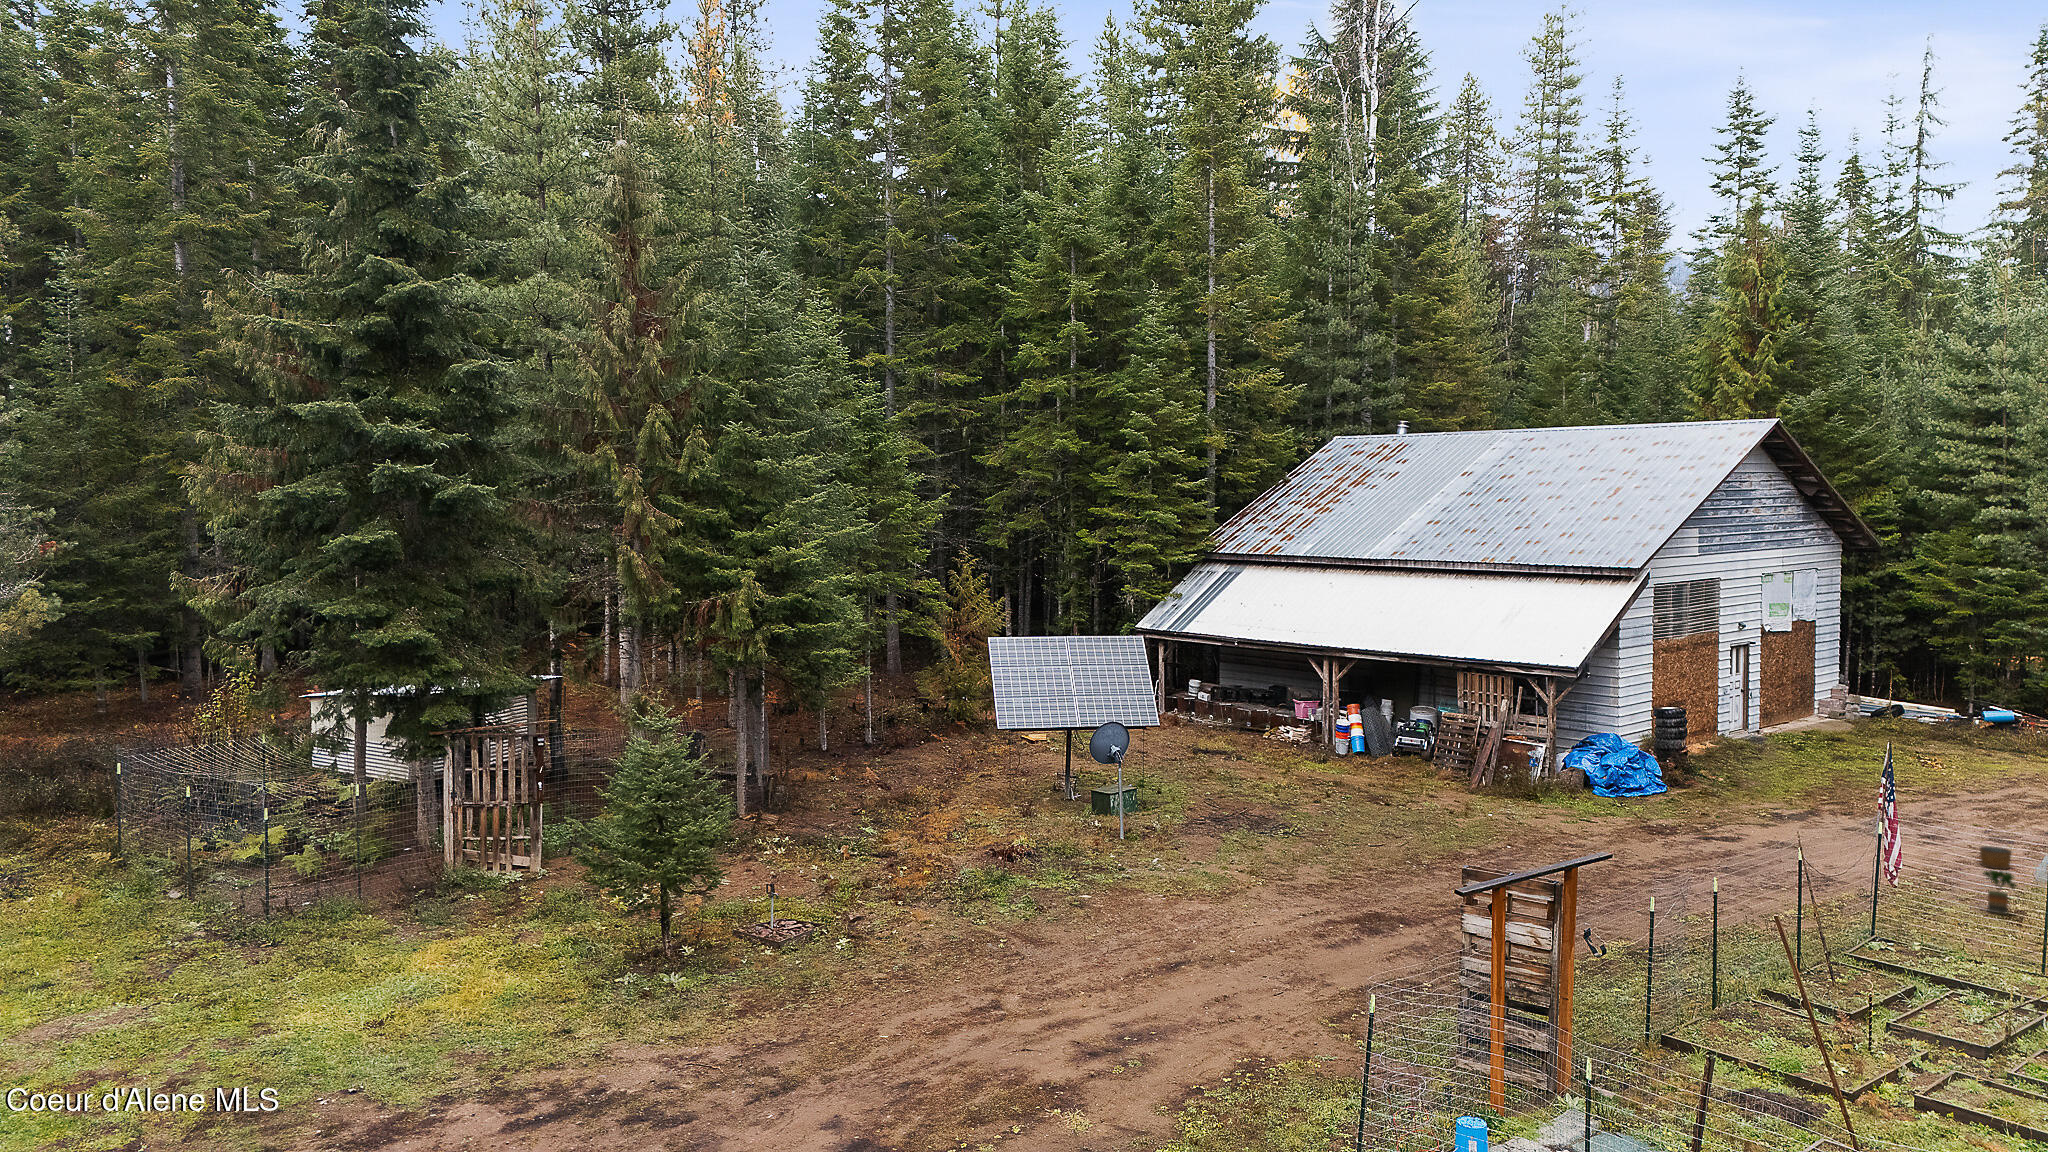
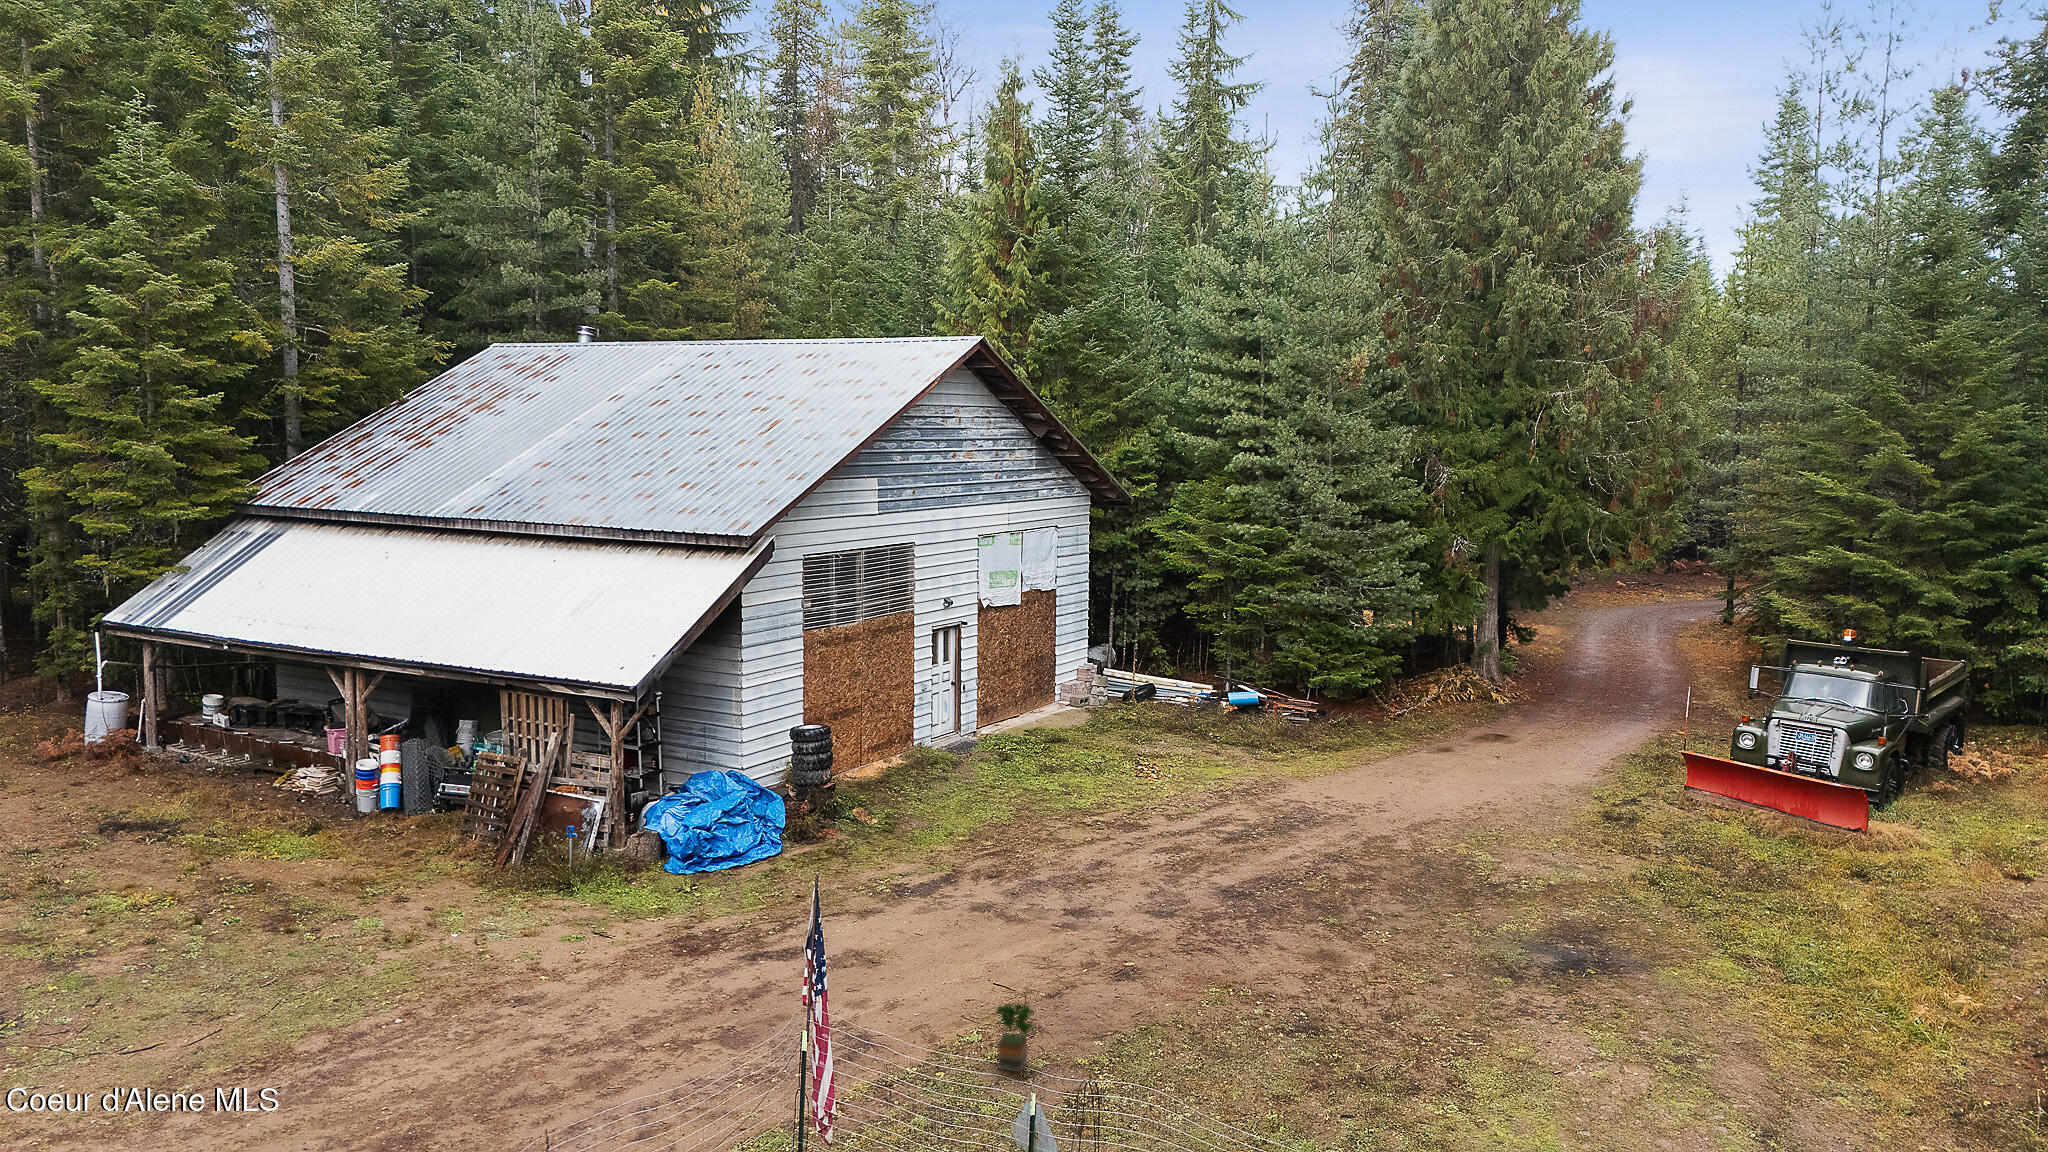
bucket: present [1980,836,2012,869] -> none [1062,918,1096,964]

